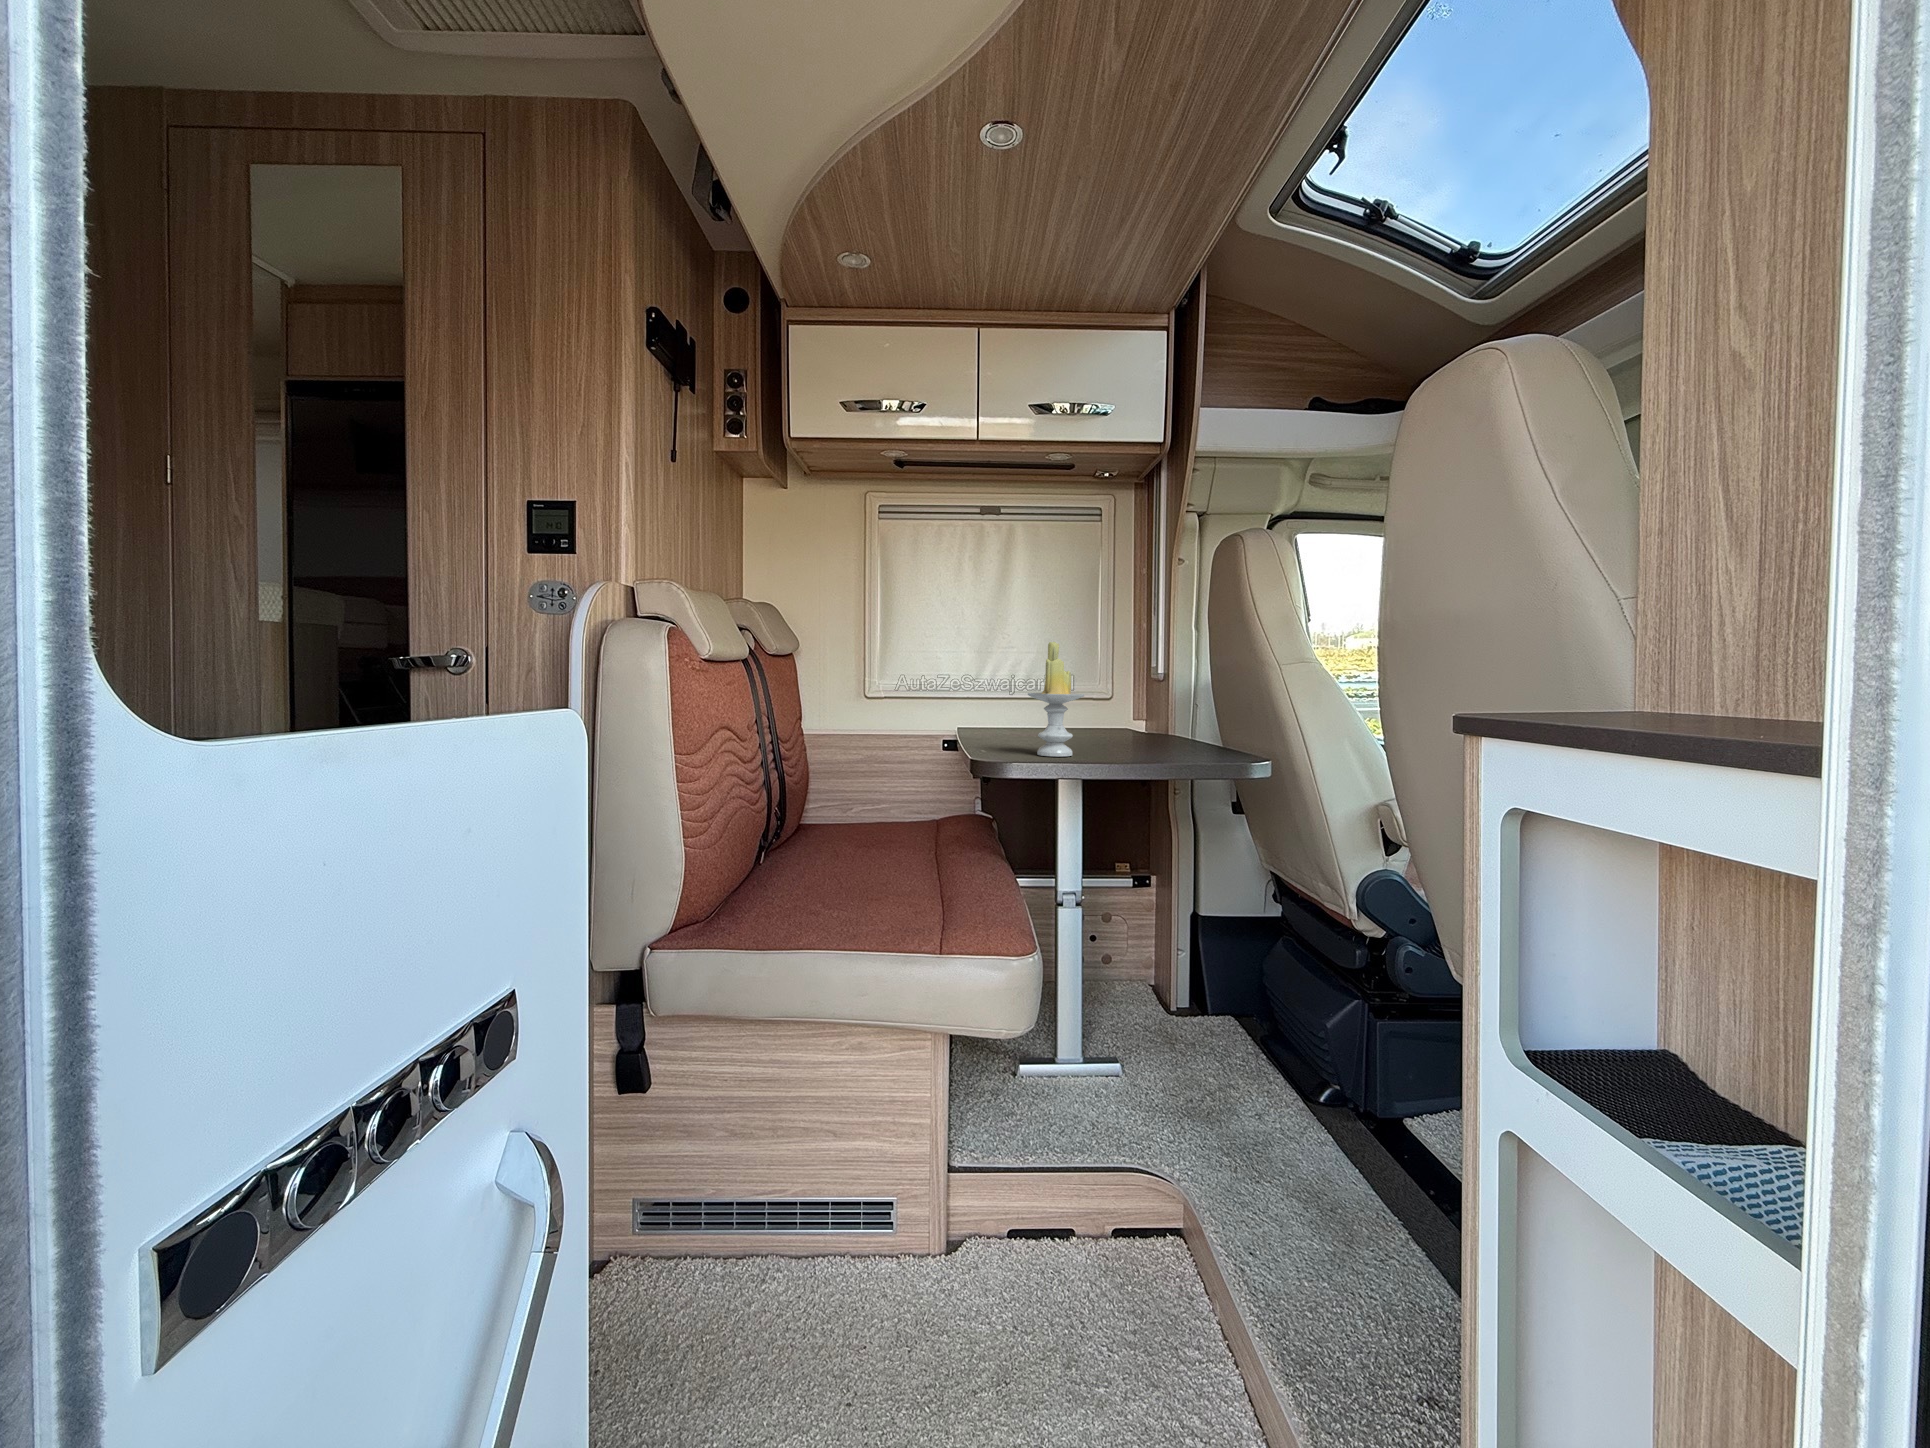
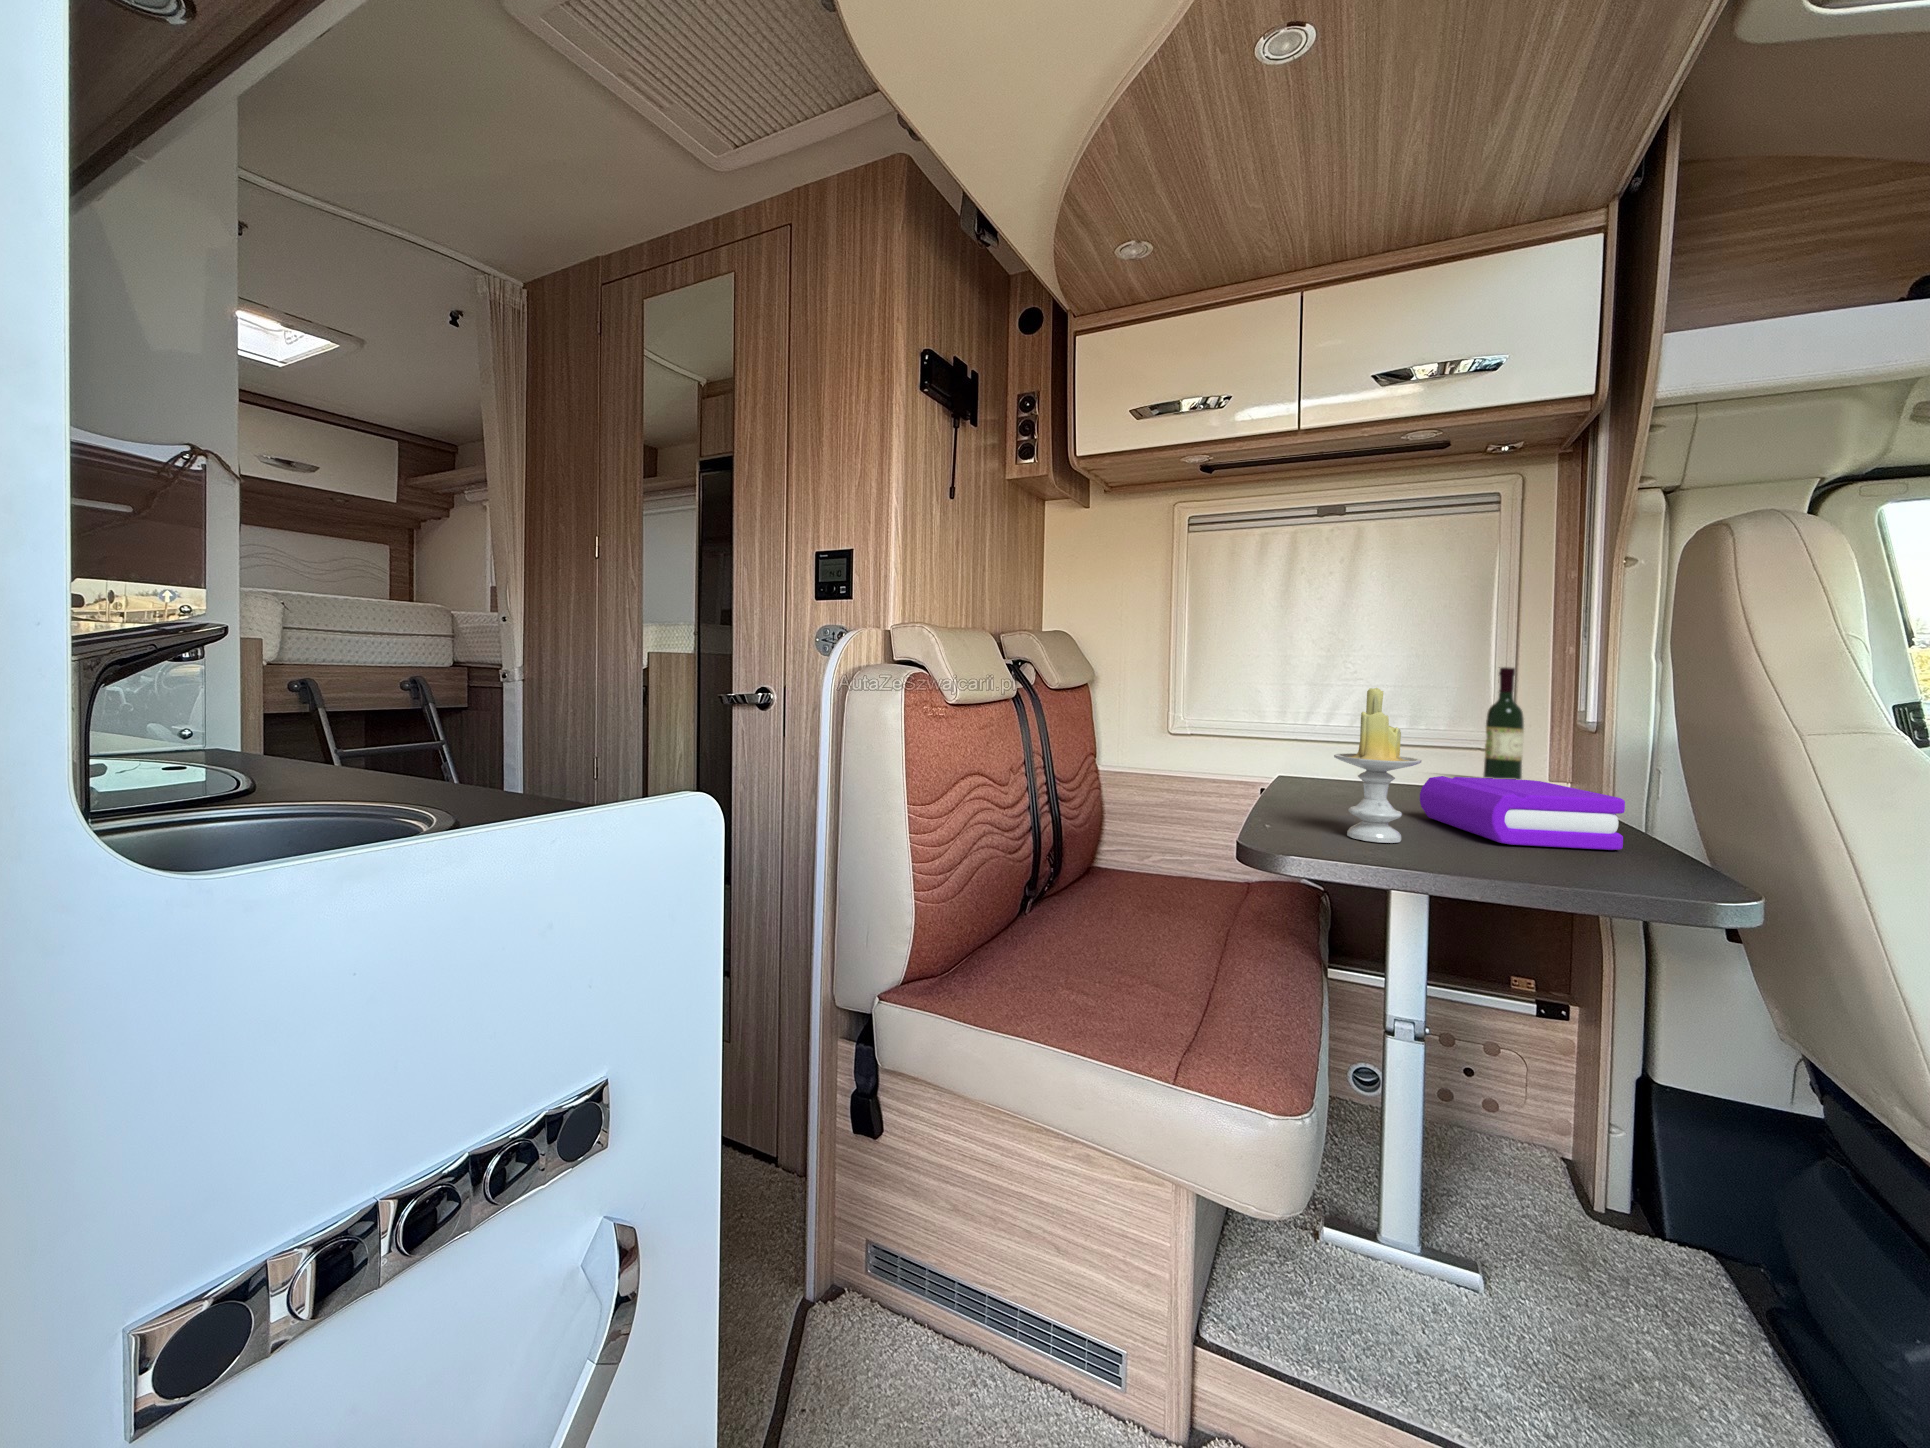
wine bottle: none [1095,639,1119,726] -> present [1483,667,1524,779]
book: none [1073,712,1195,752] -> present [1420,776,1625,850]

